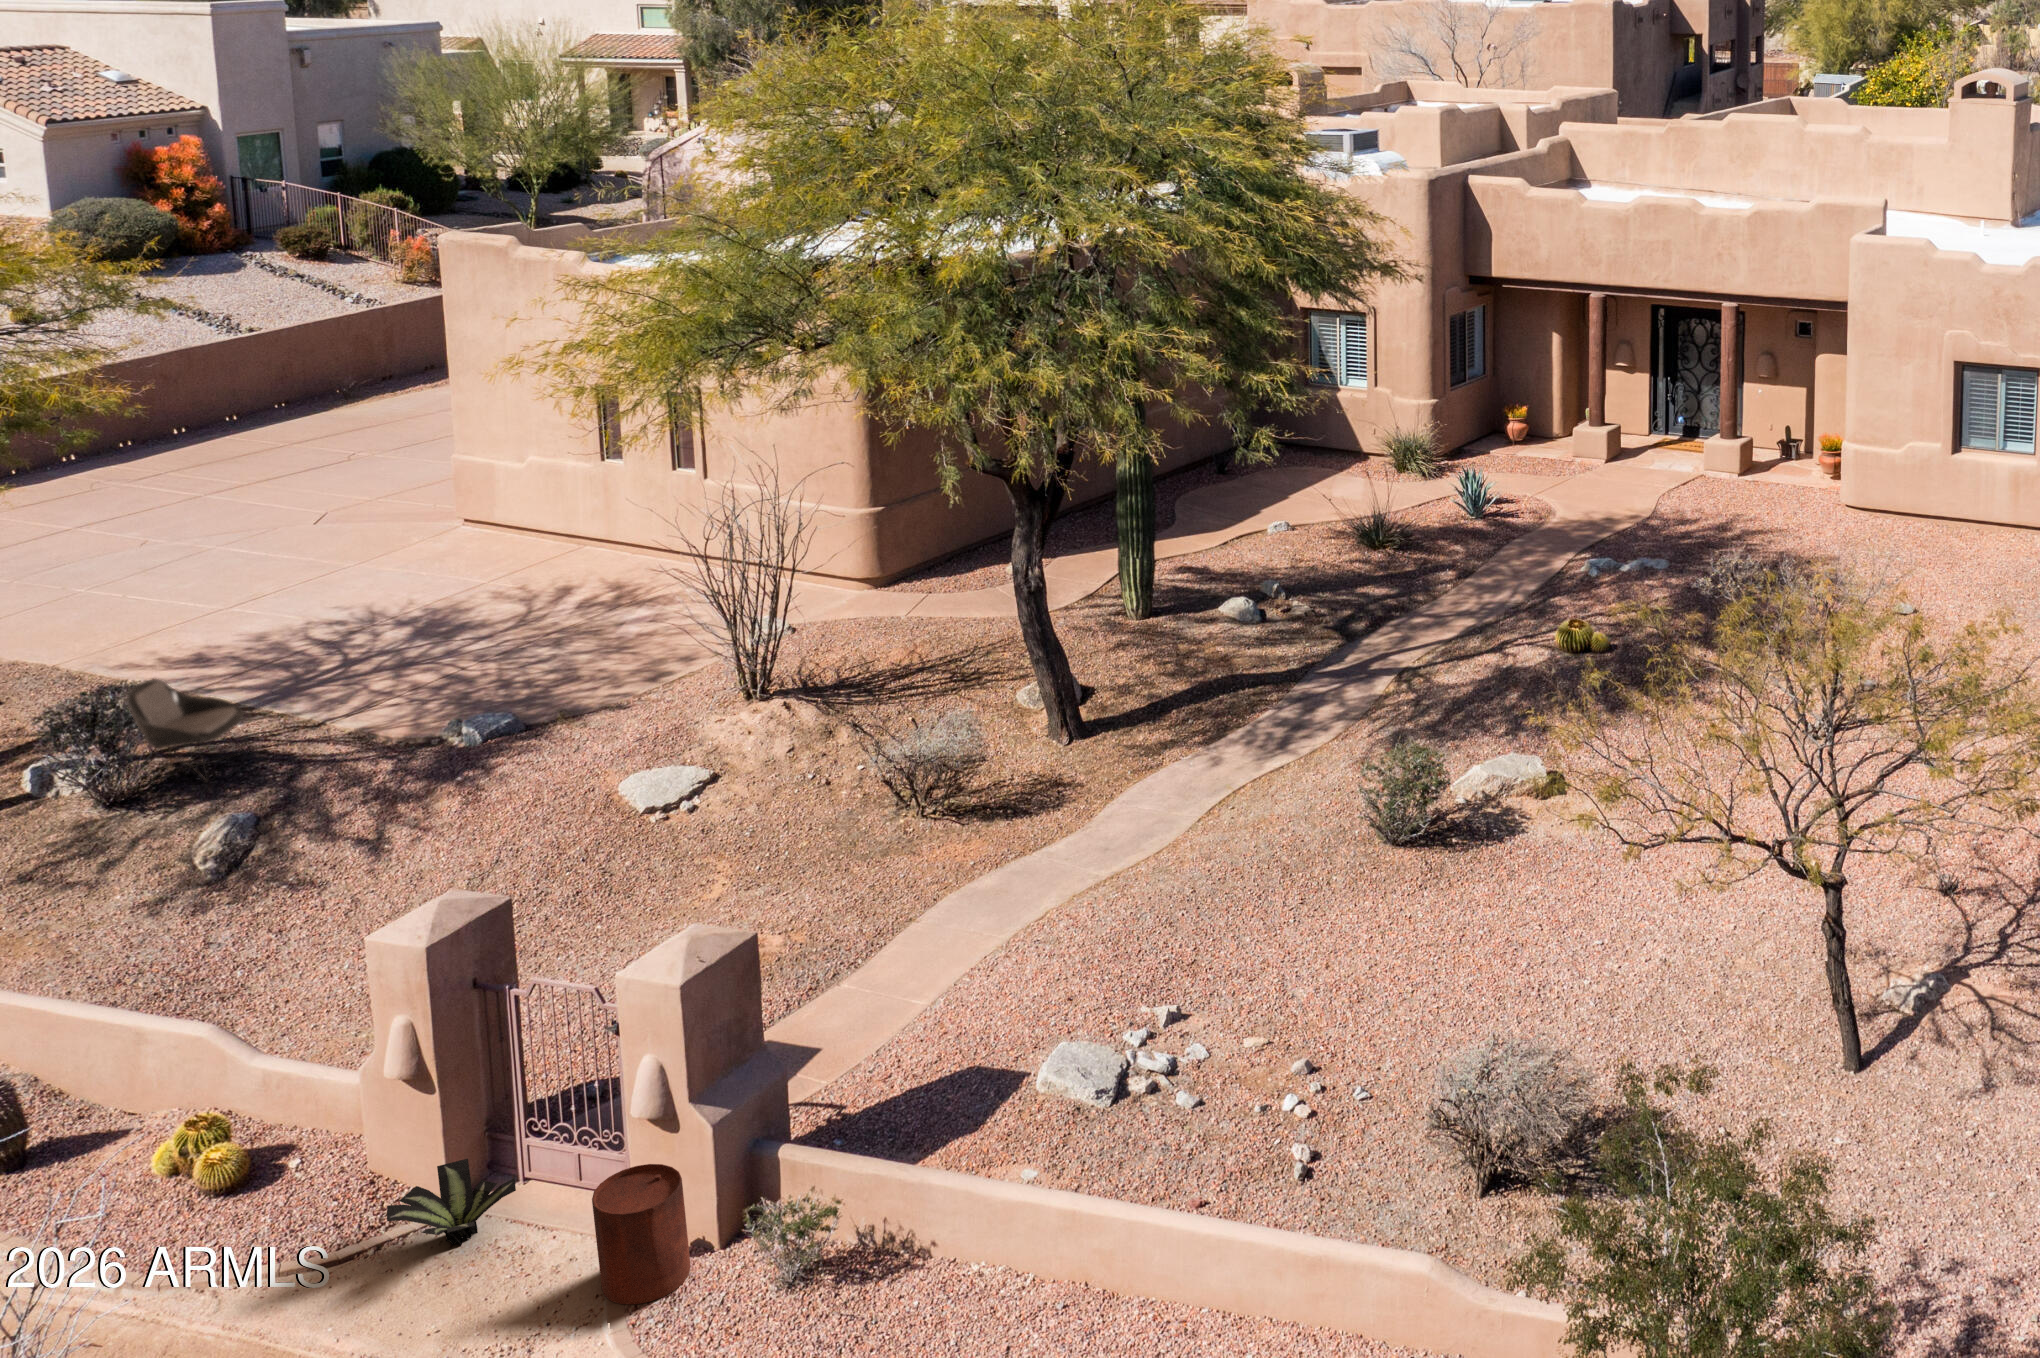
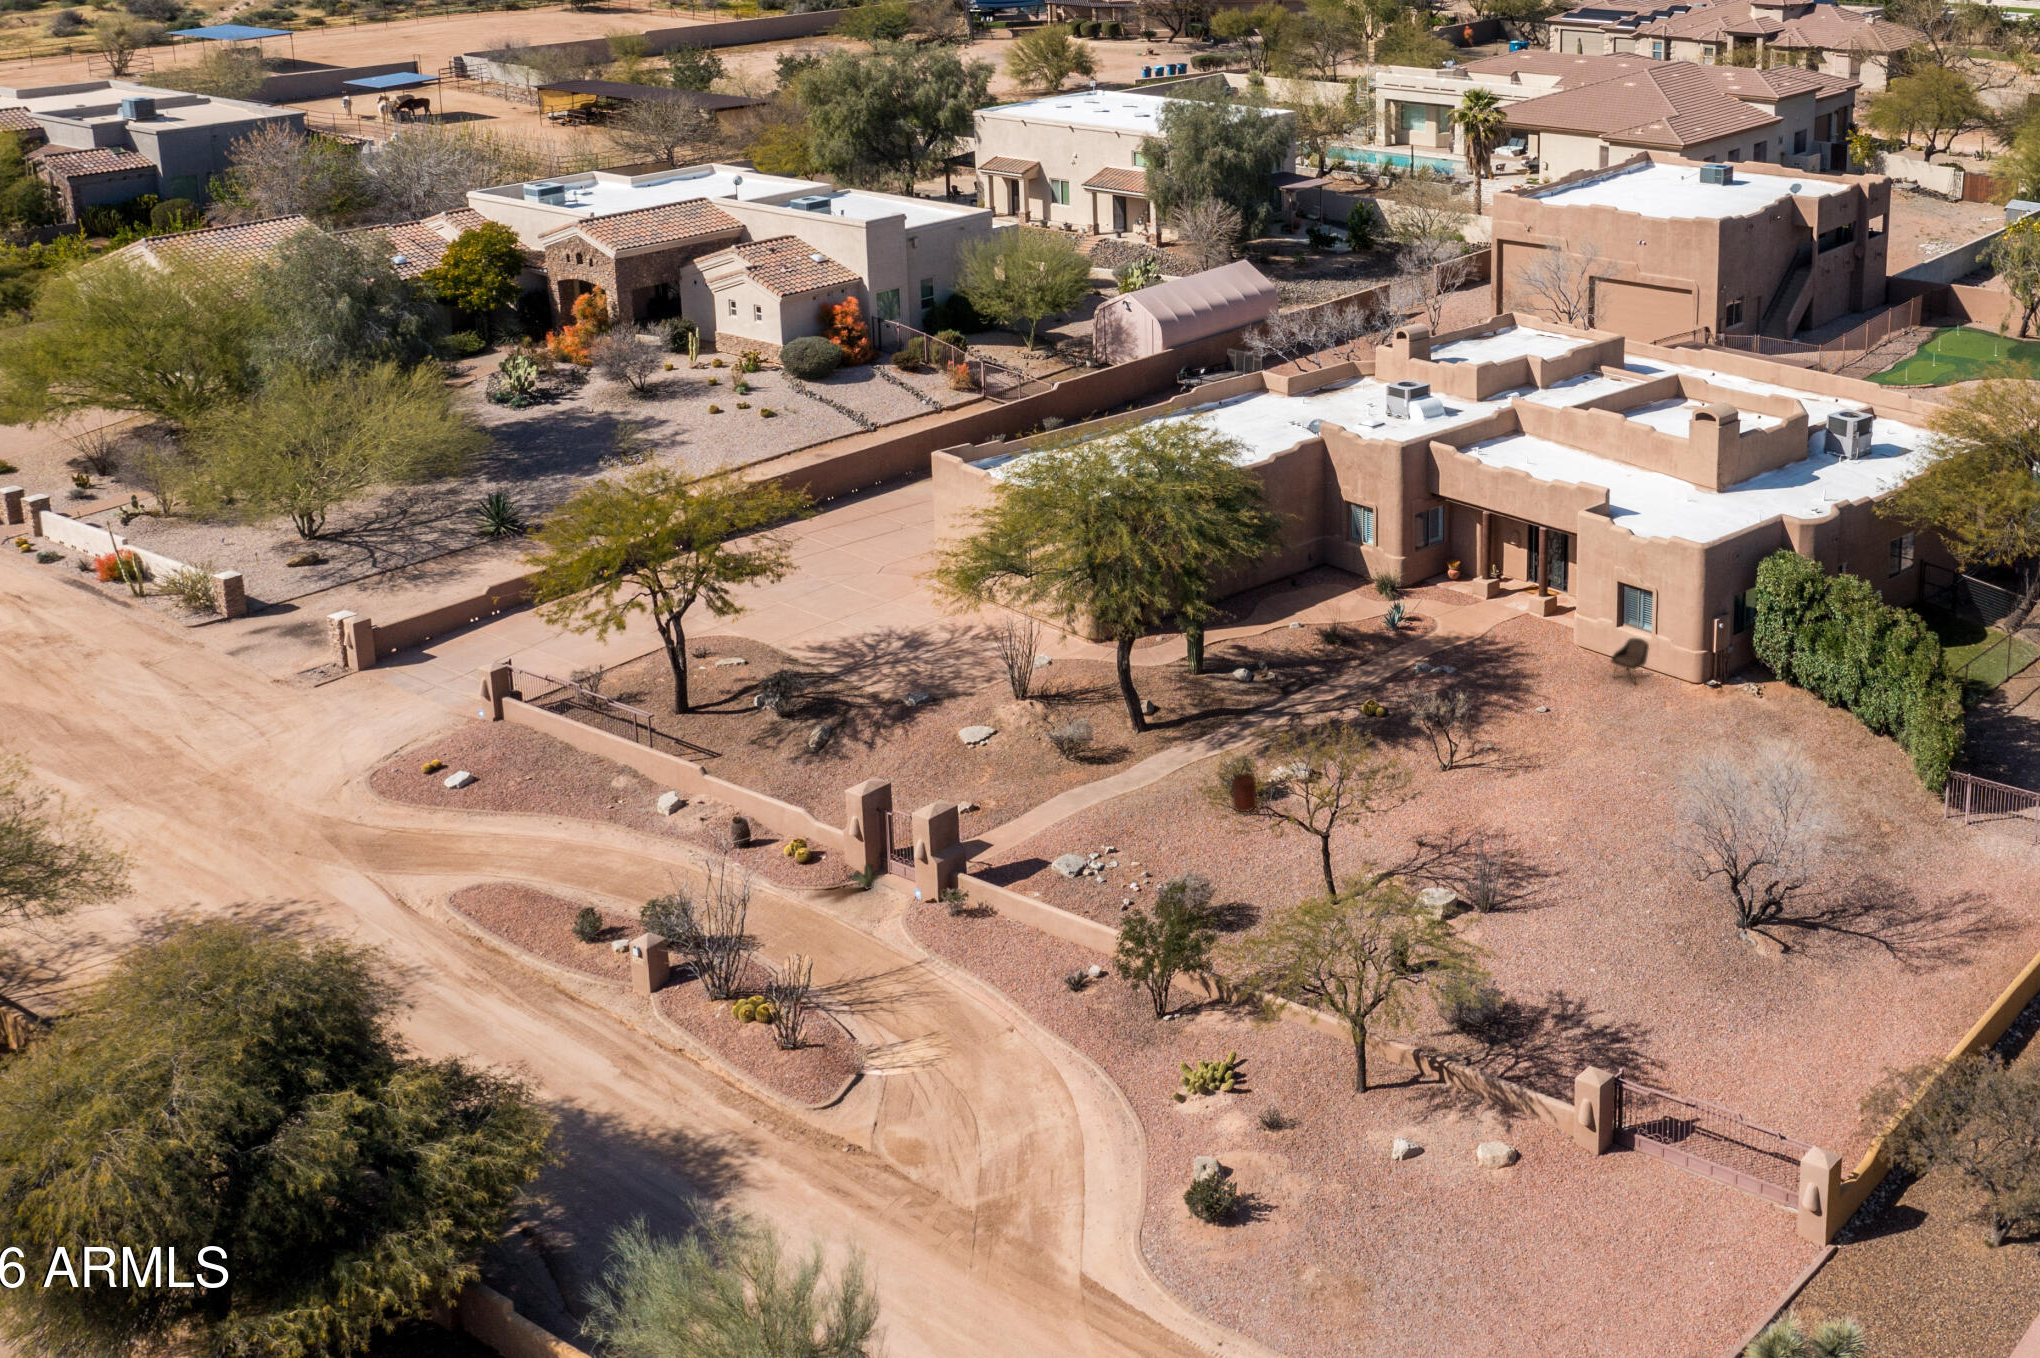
lounge chair: present [126,679,244,782] -> present [1611,638,1649,678]
trash can: present [592,1164,691,1305] -> present [1232,774,1257,812]

